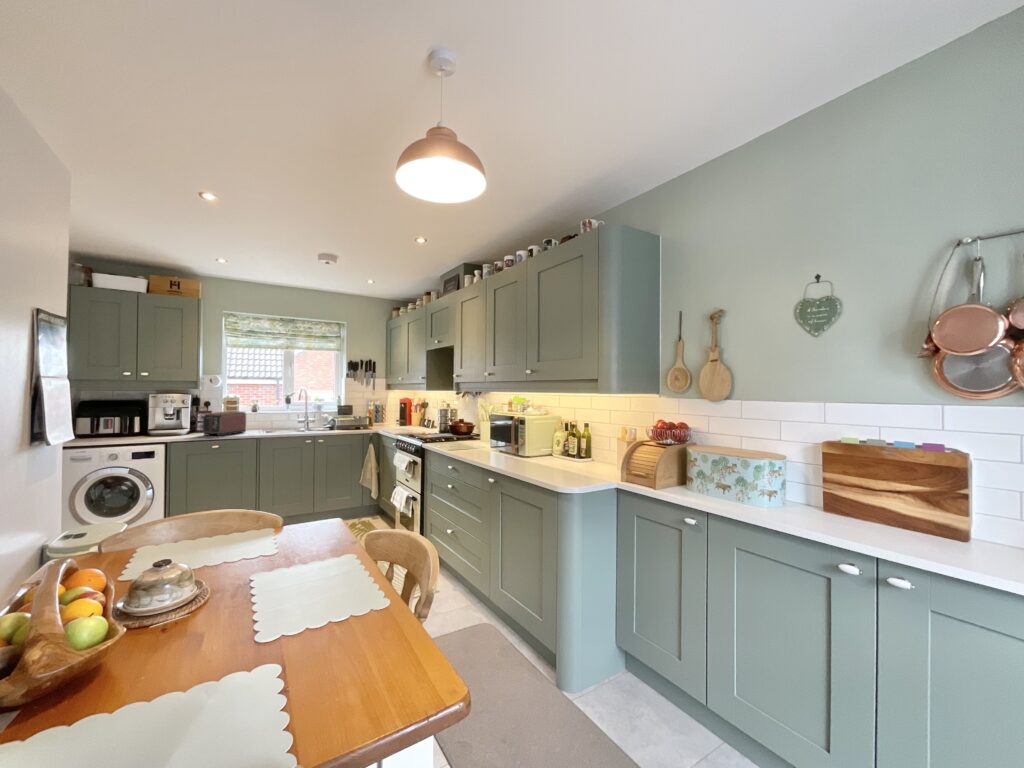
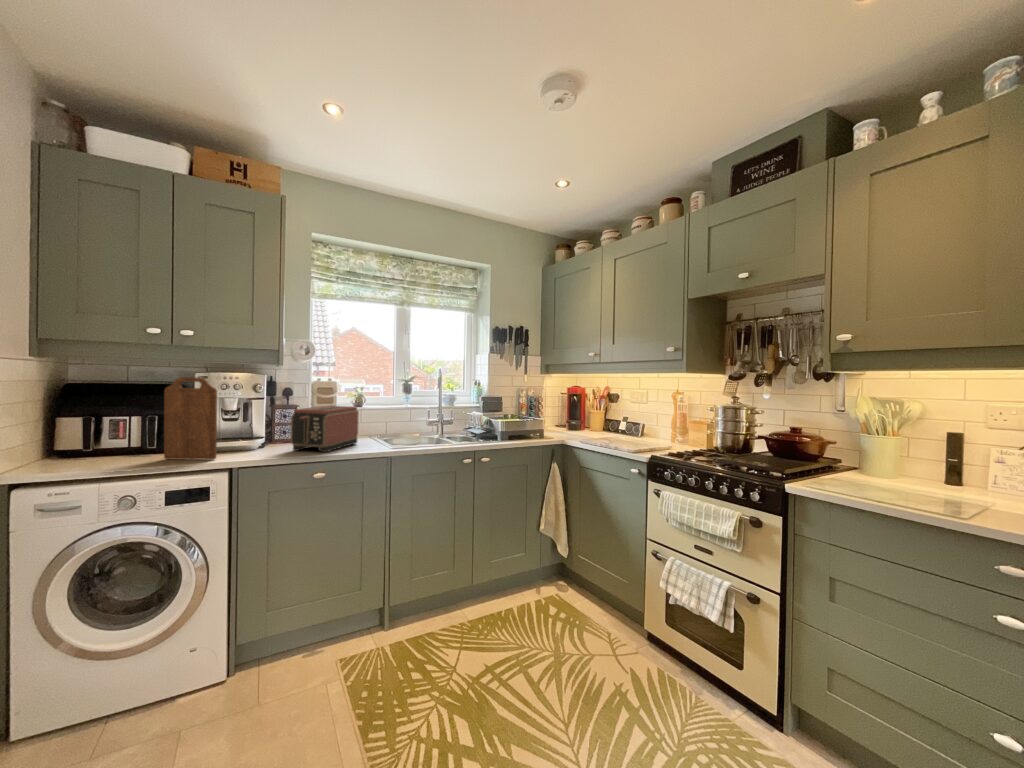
cutting board: none [132,398,160,439] -> present [164,377,217,460]

